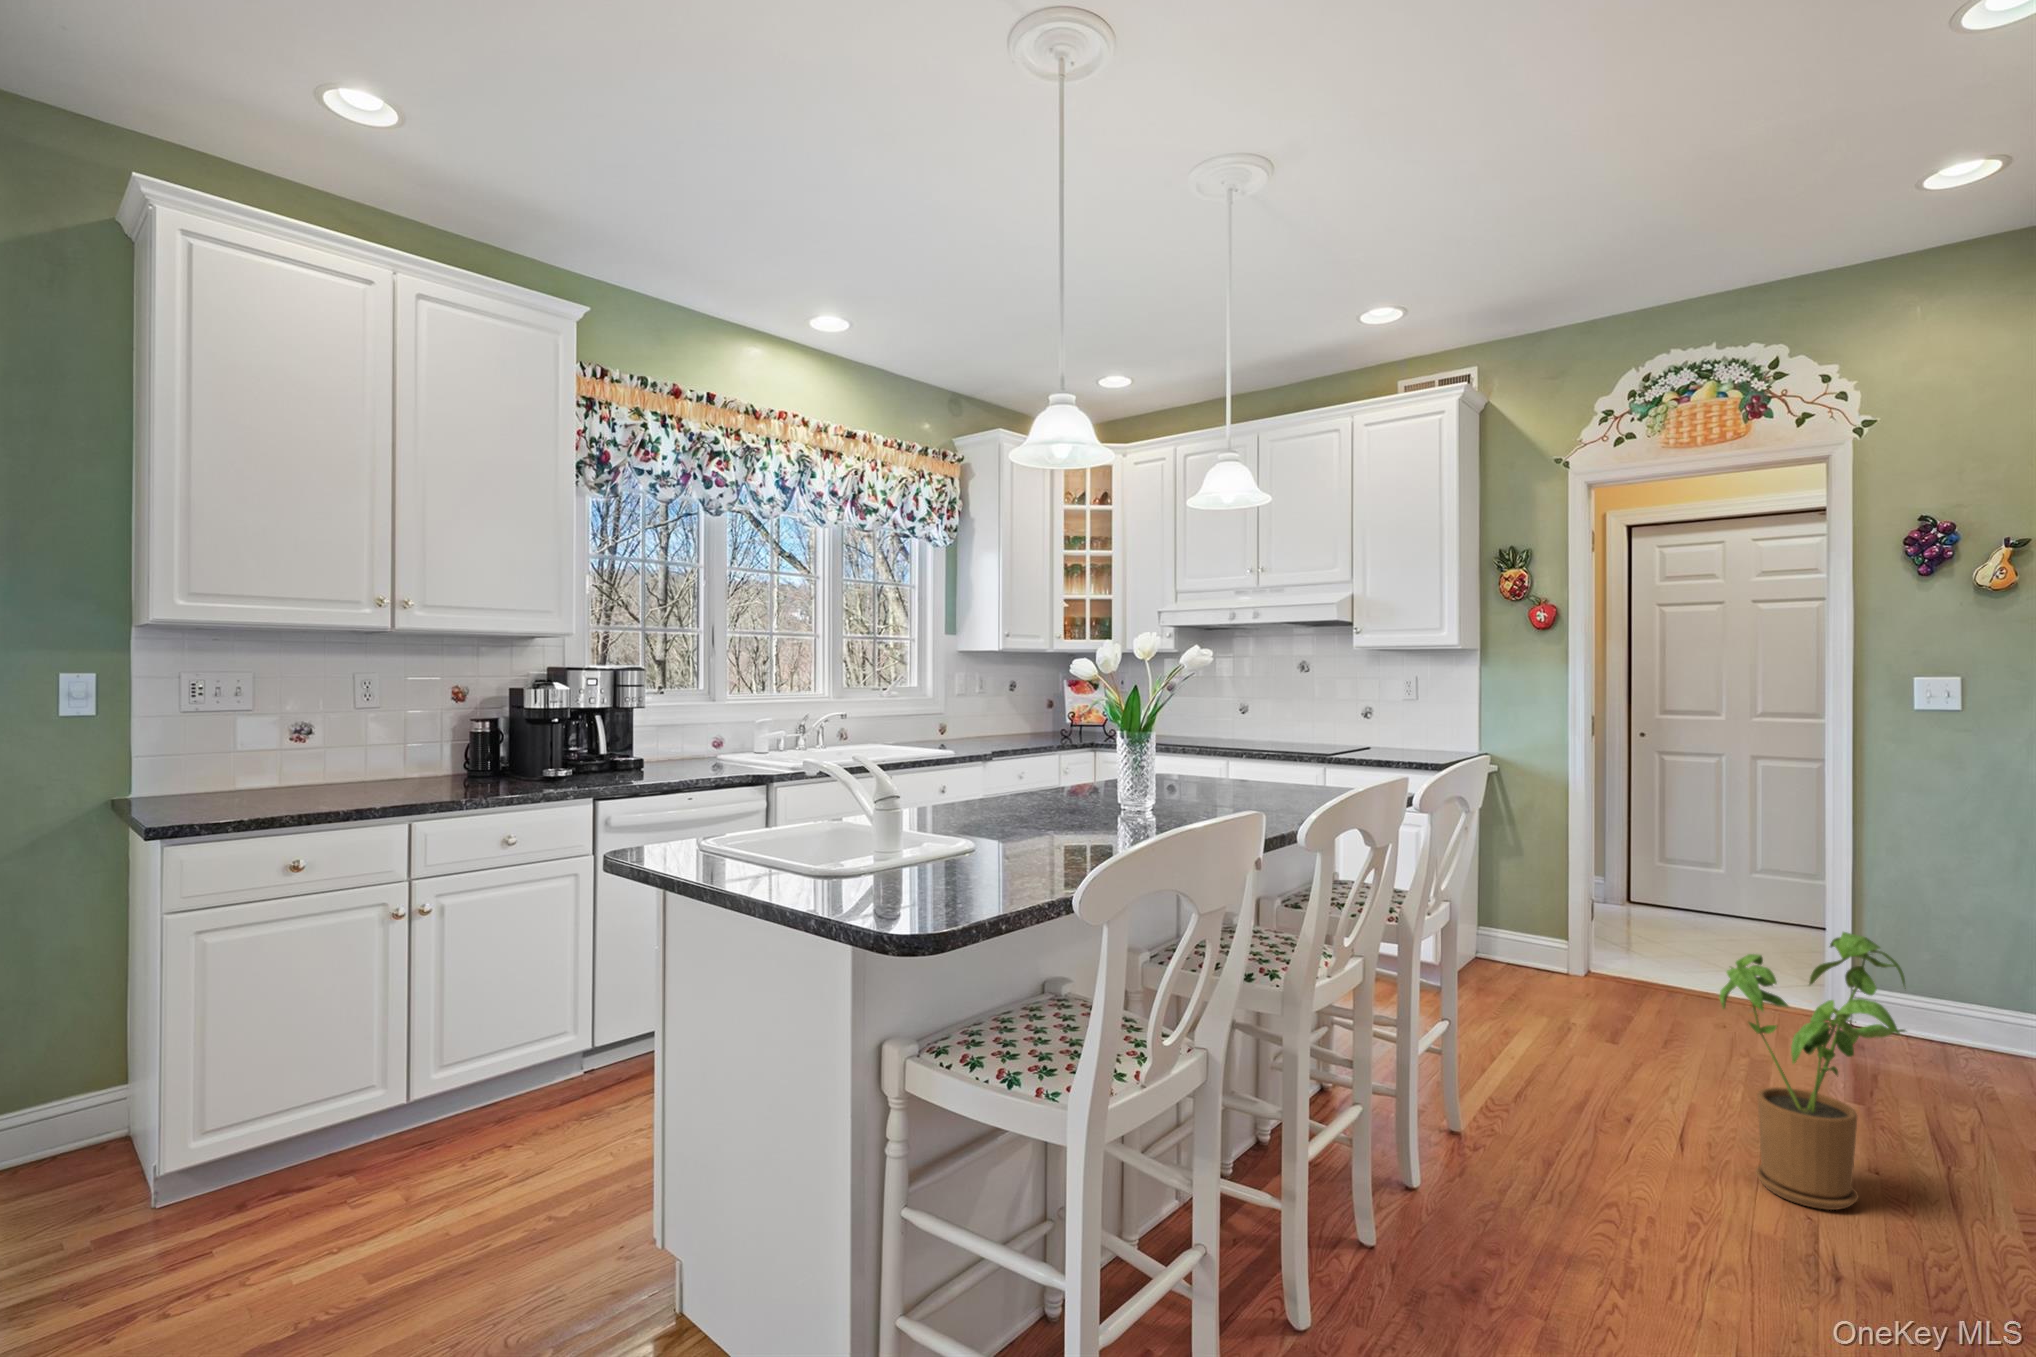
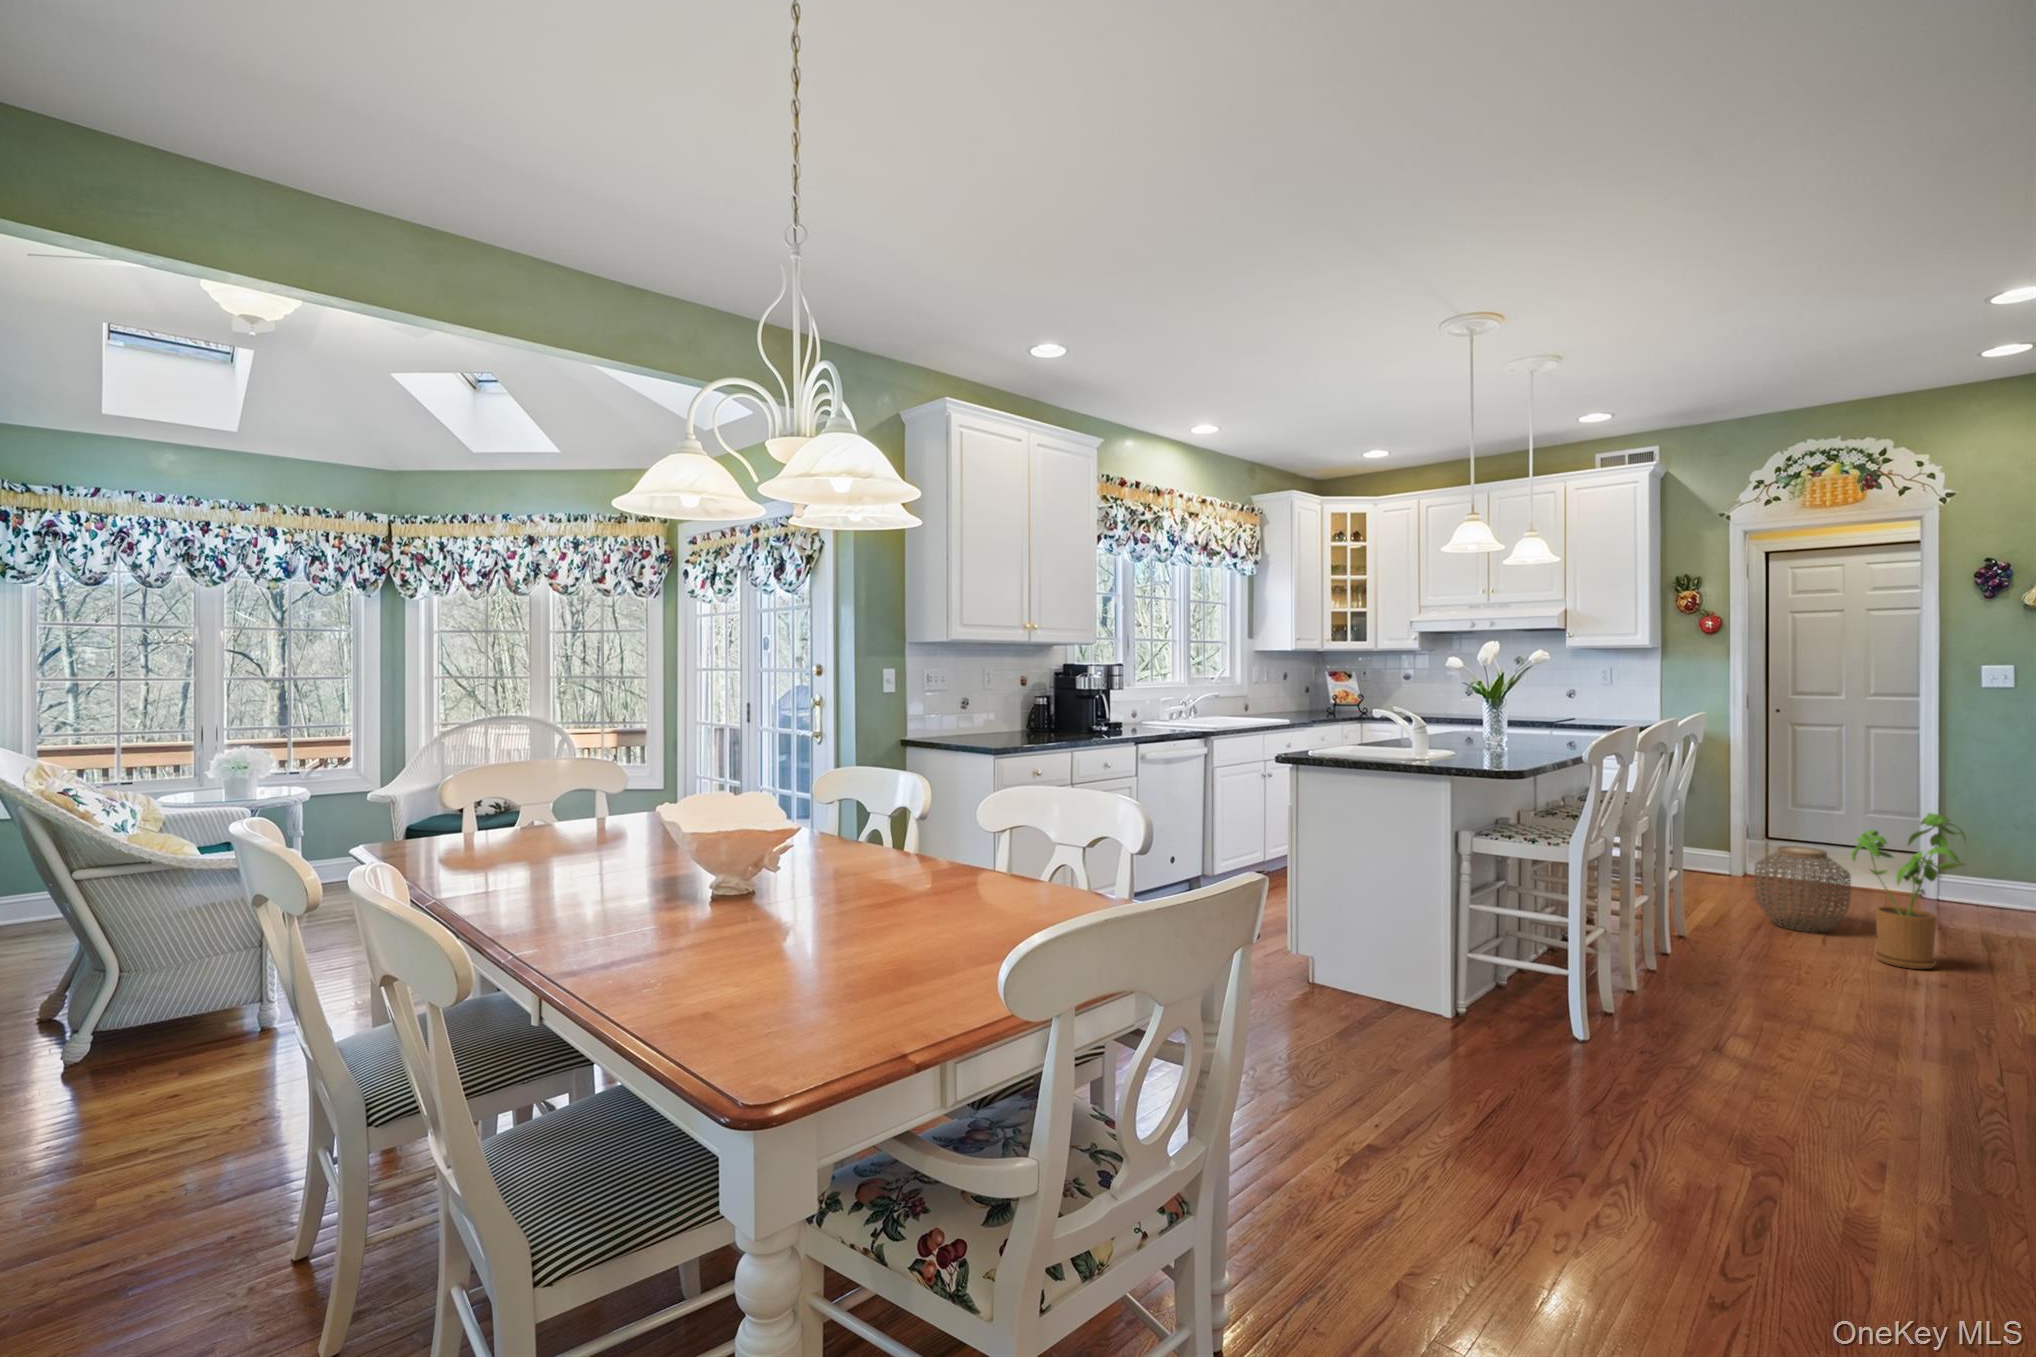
woven basket: none [1581,962,1723,1108] -> present [1754,846,1850,932]

